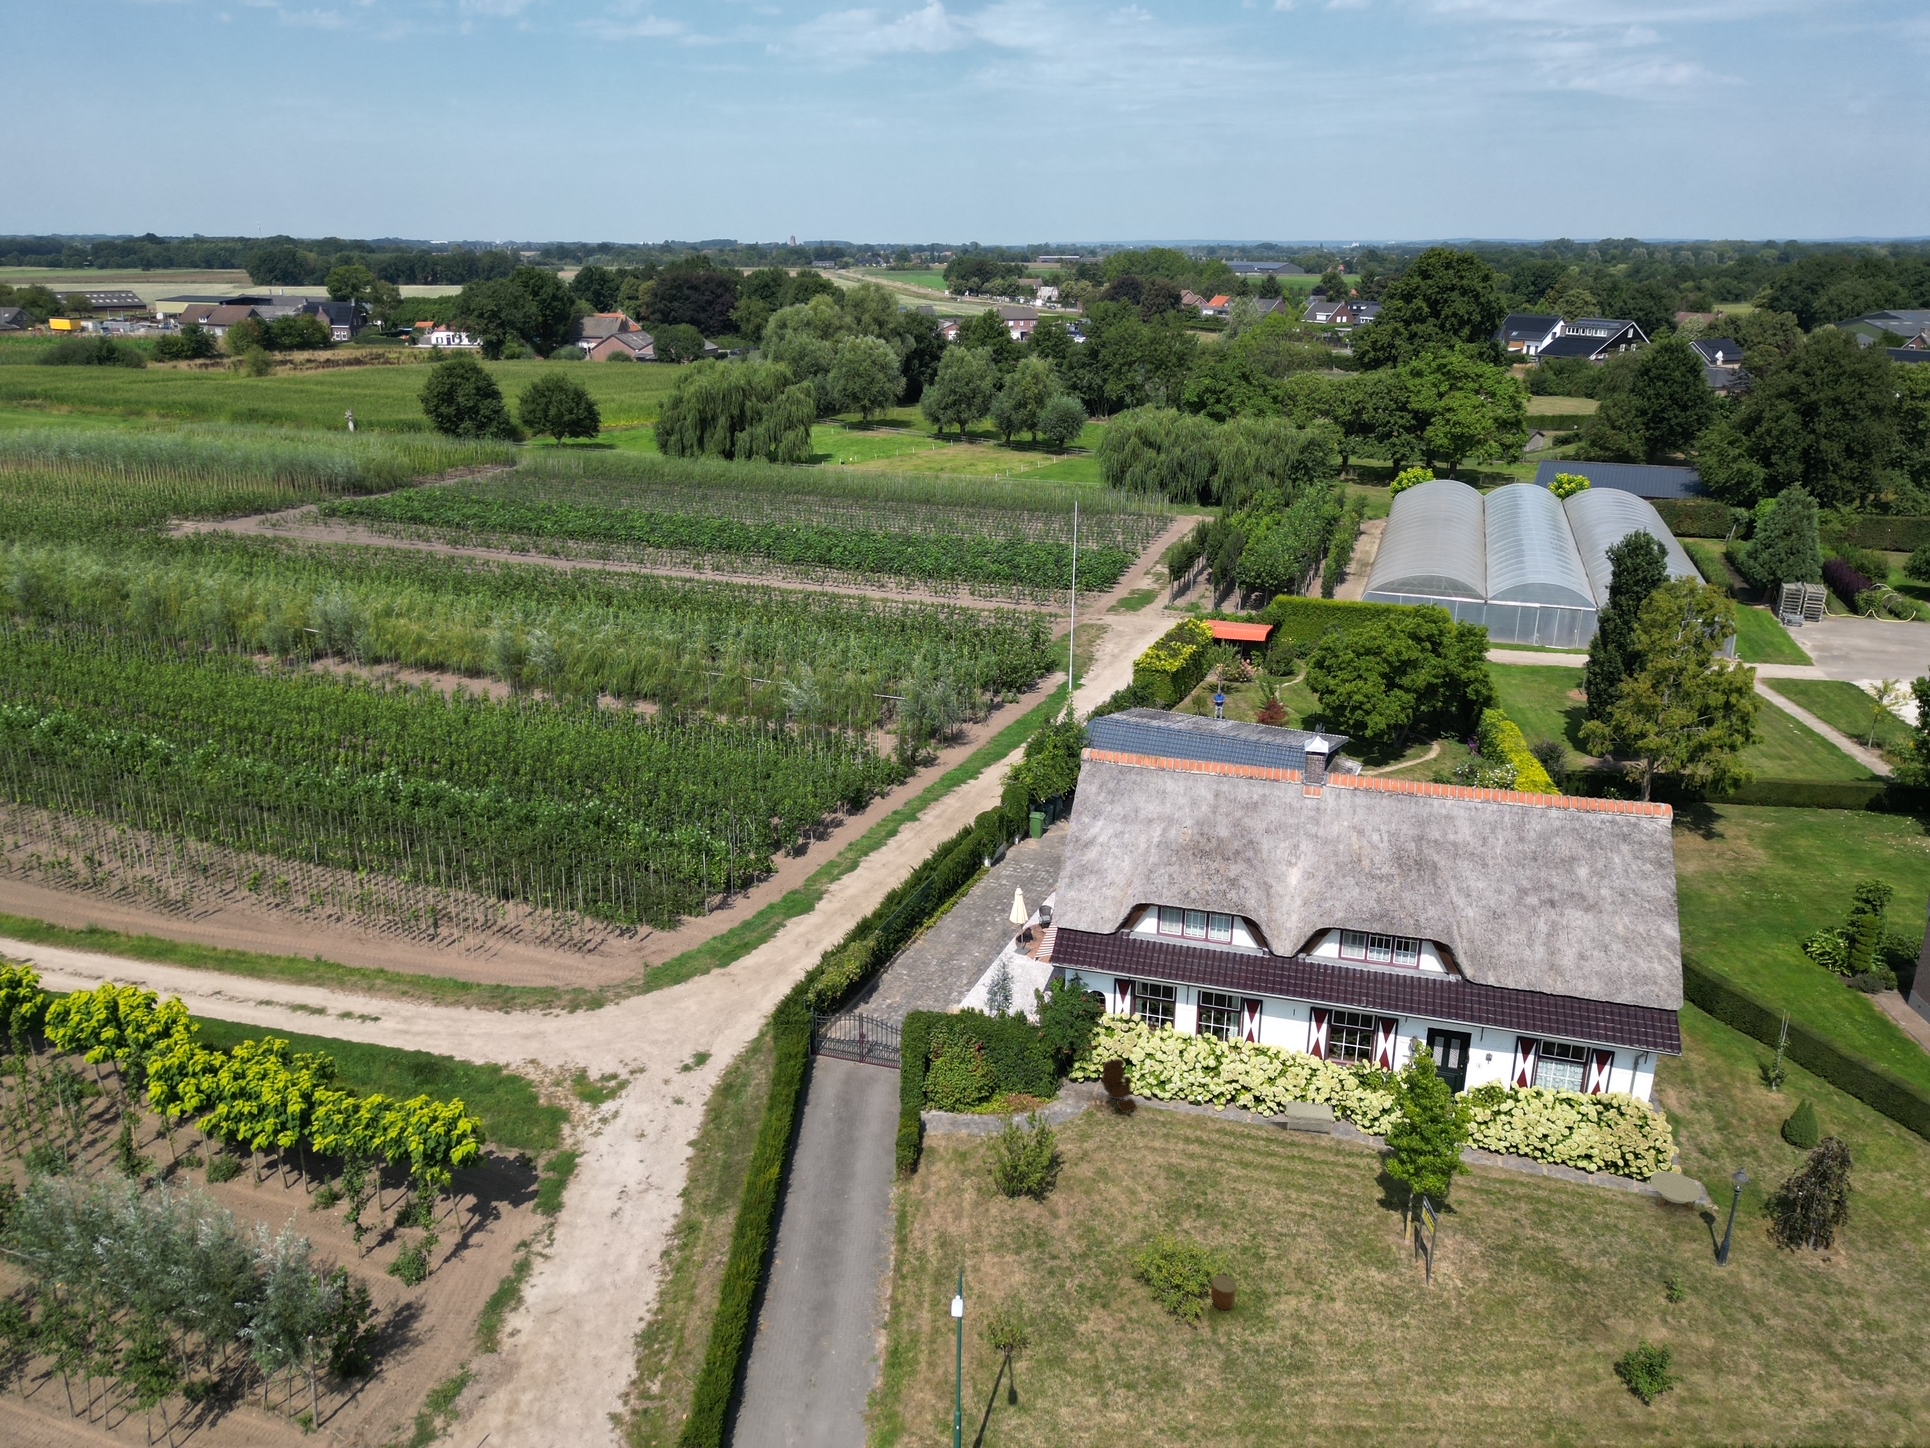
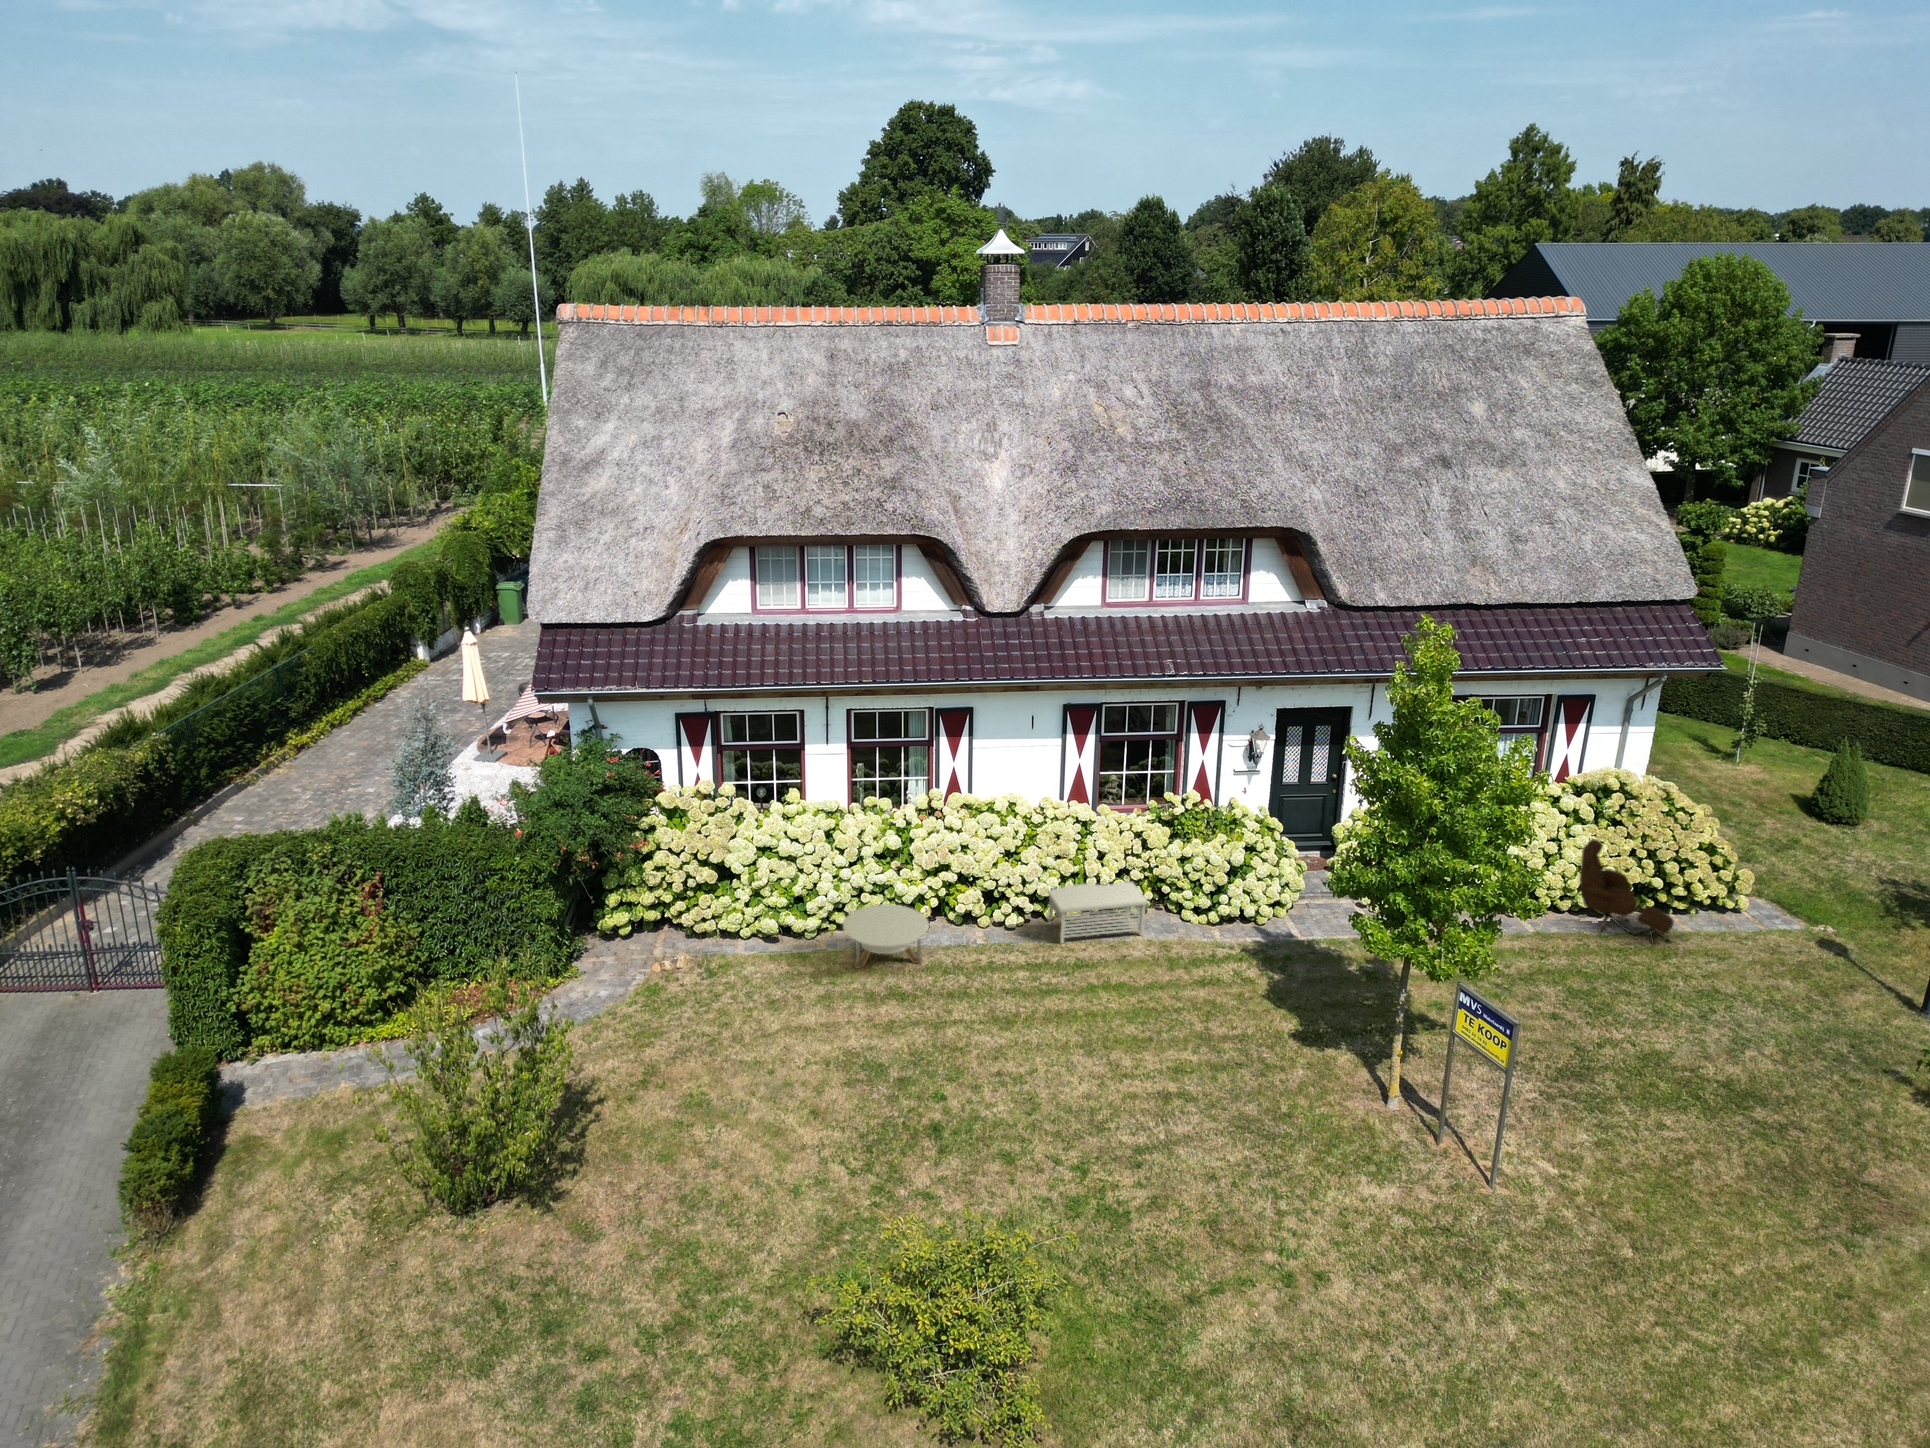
lounge chair: present [1101,1059,1137,1113] -> present [1579,839,1674,943]
round table: present [1650,1172,1701,1211] -> present [843,904,929,968]
basket: present [1211,1275,1237,1310] -> none [1044,1289,1115,1389]

